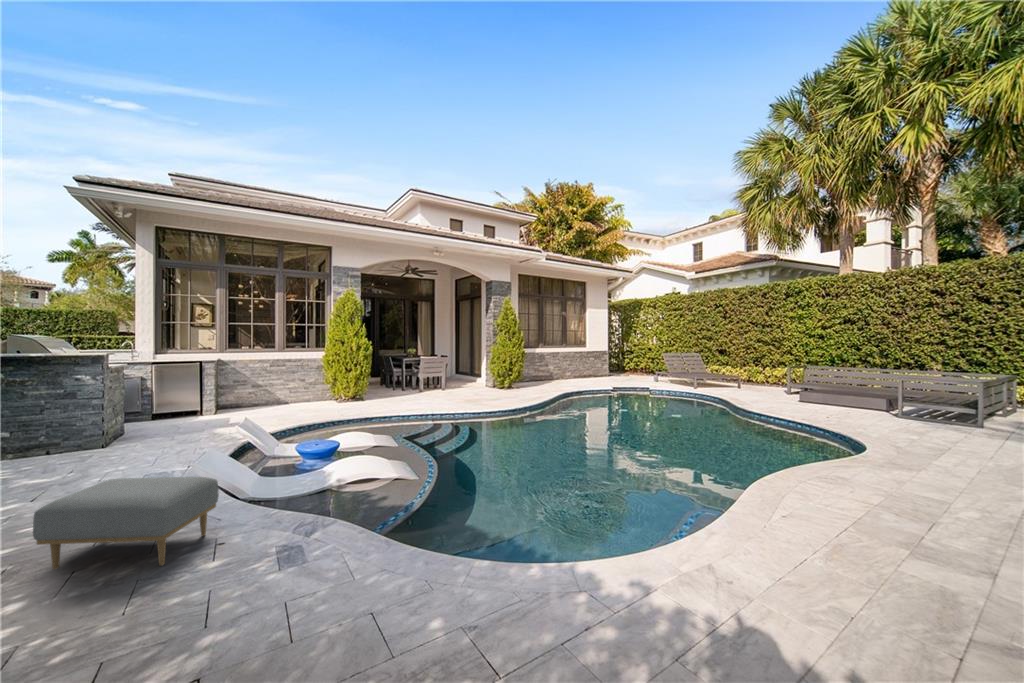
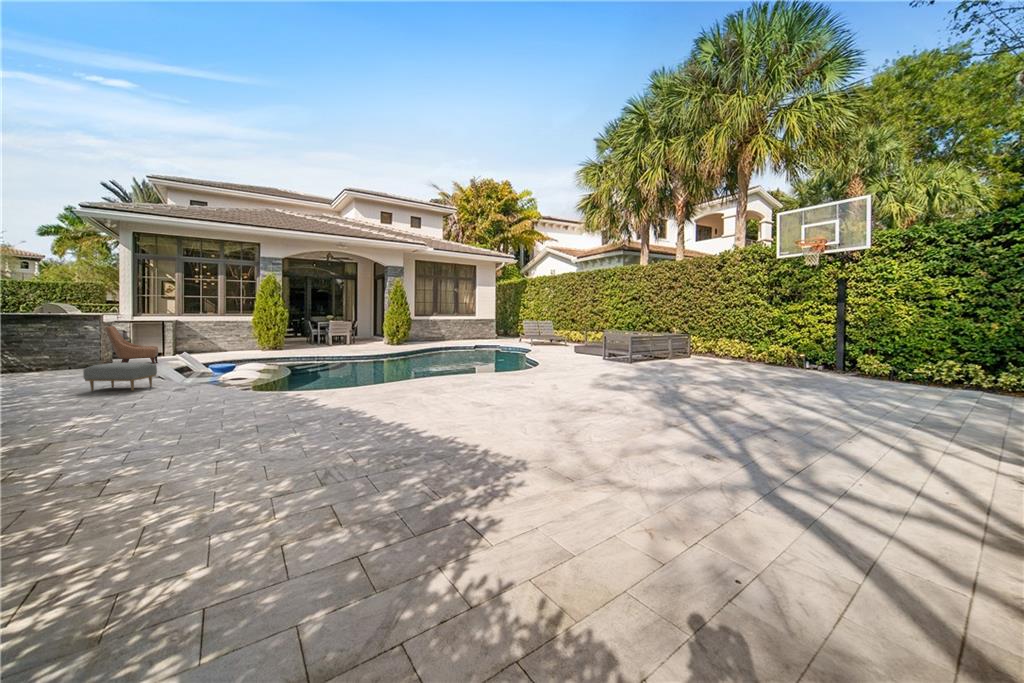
chair: none [108,374,196,451] -> present [105,326,158,364]

